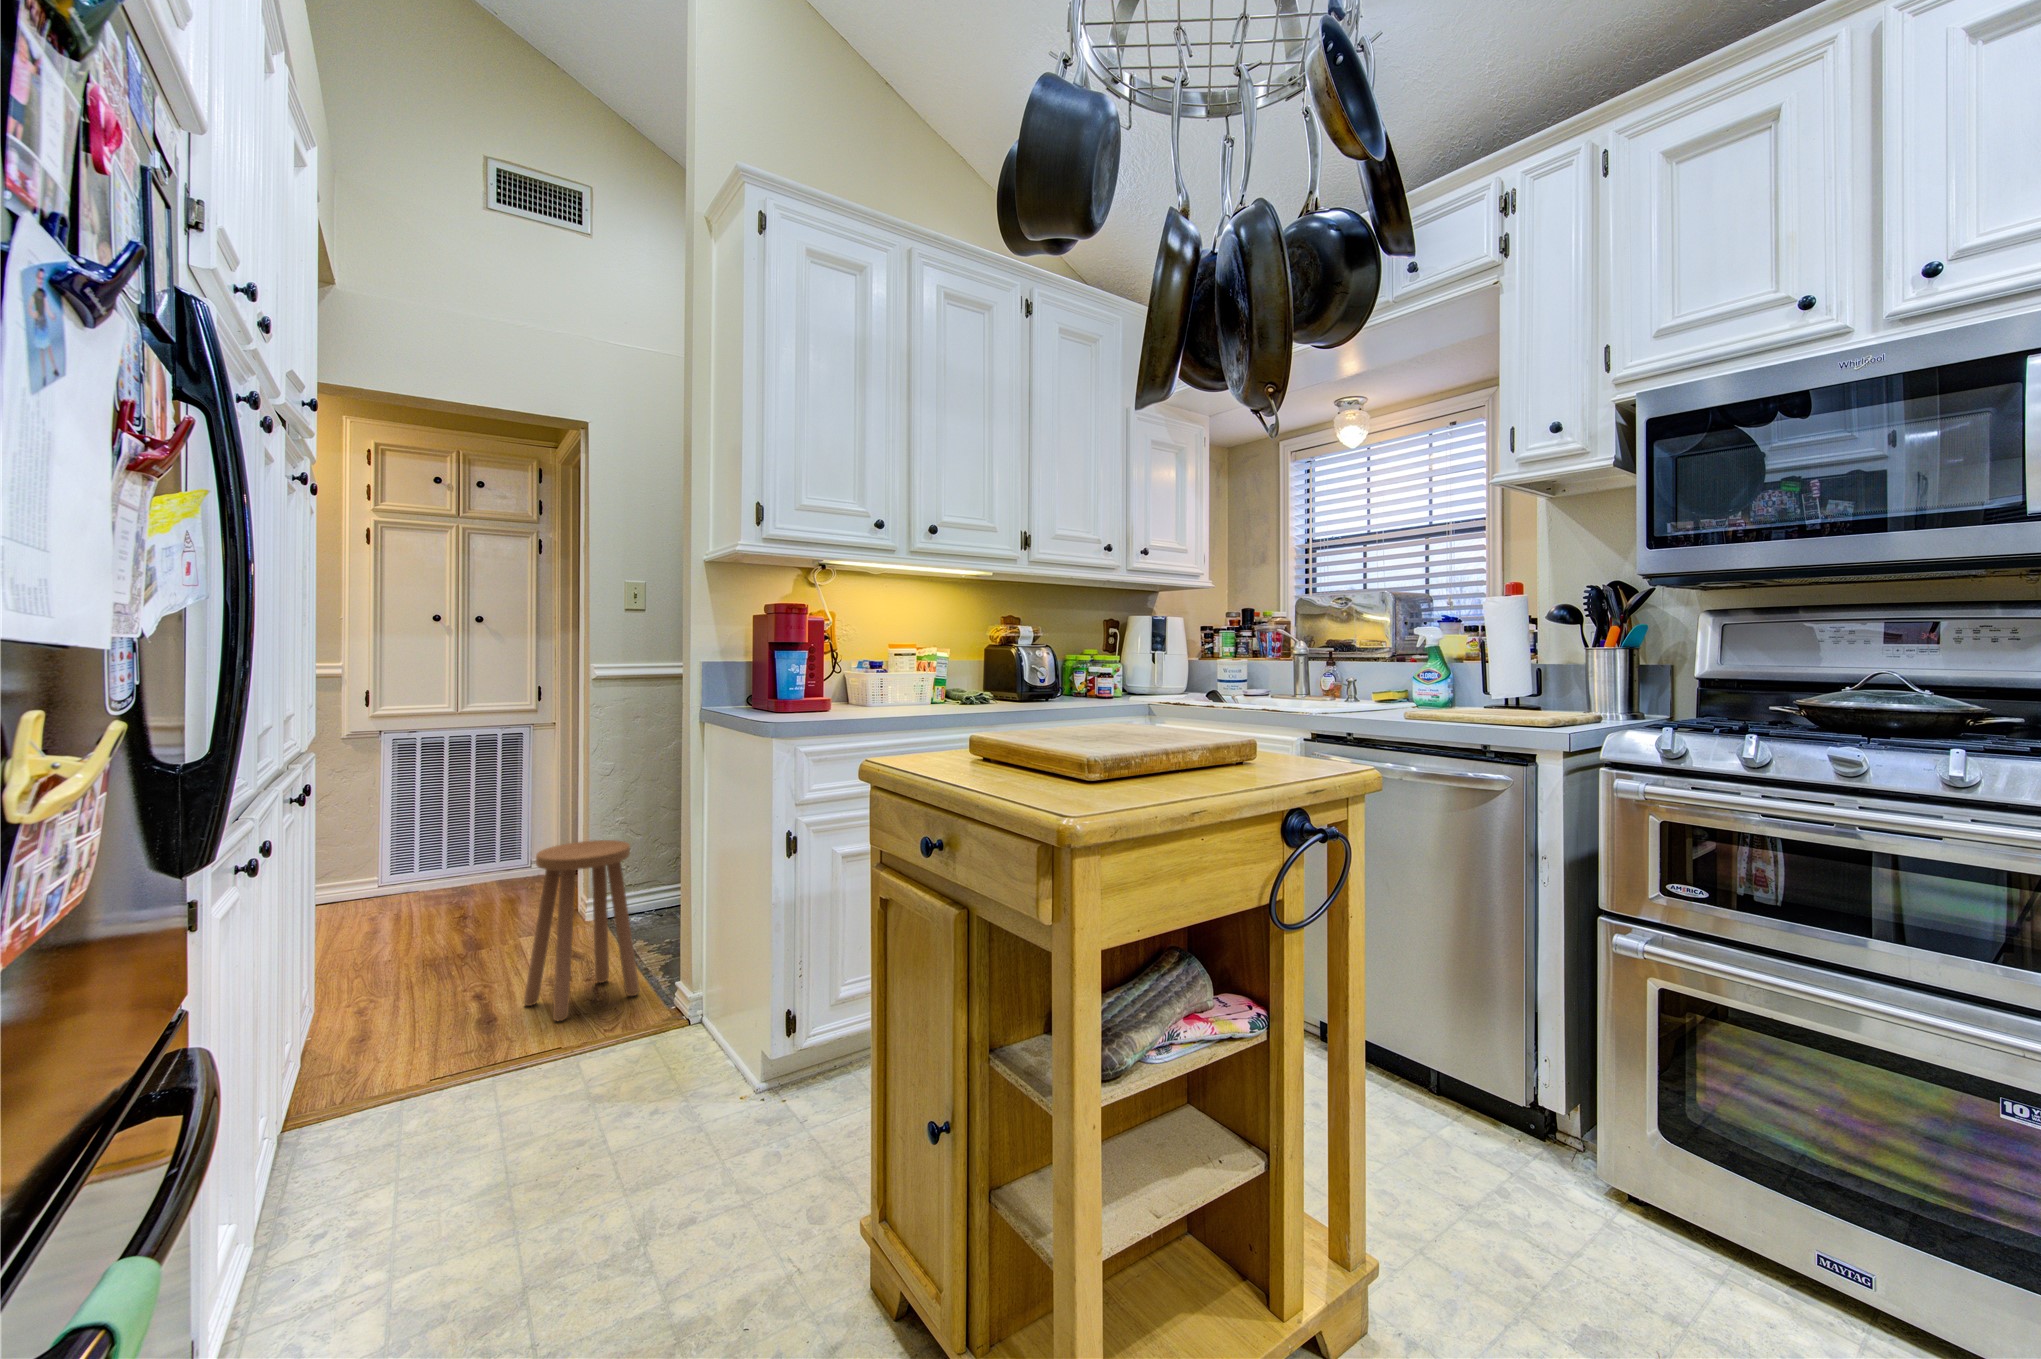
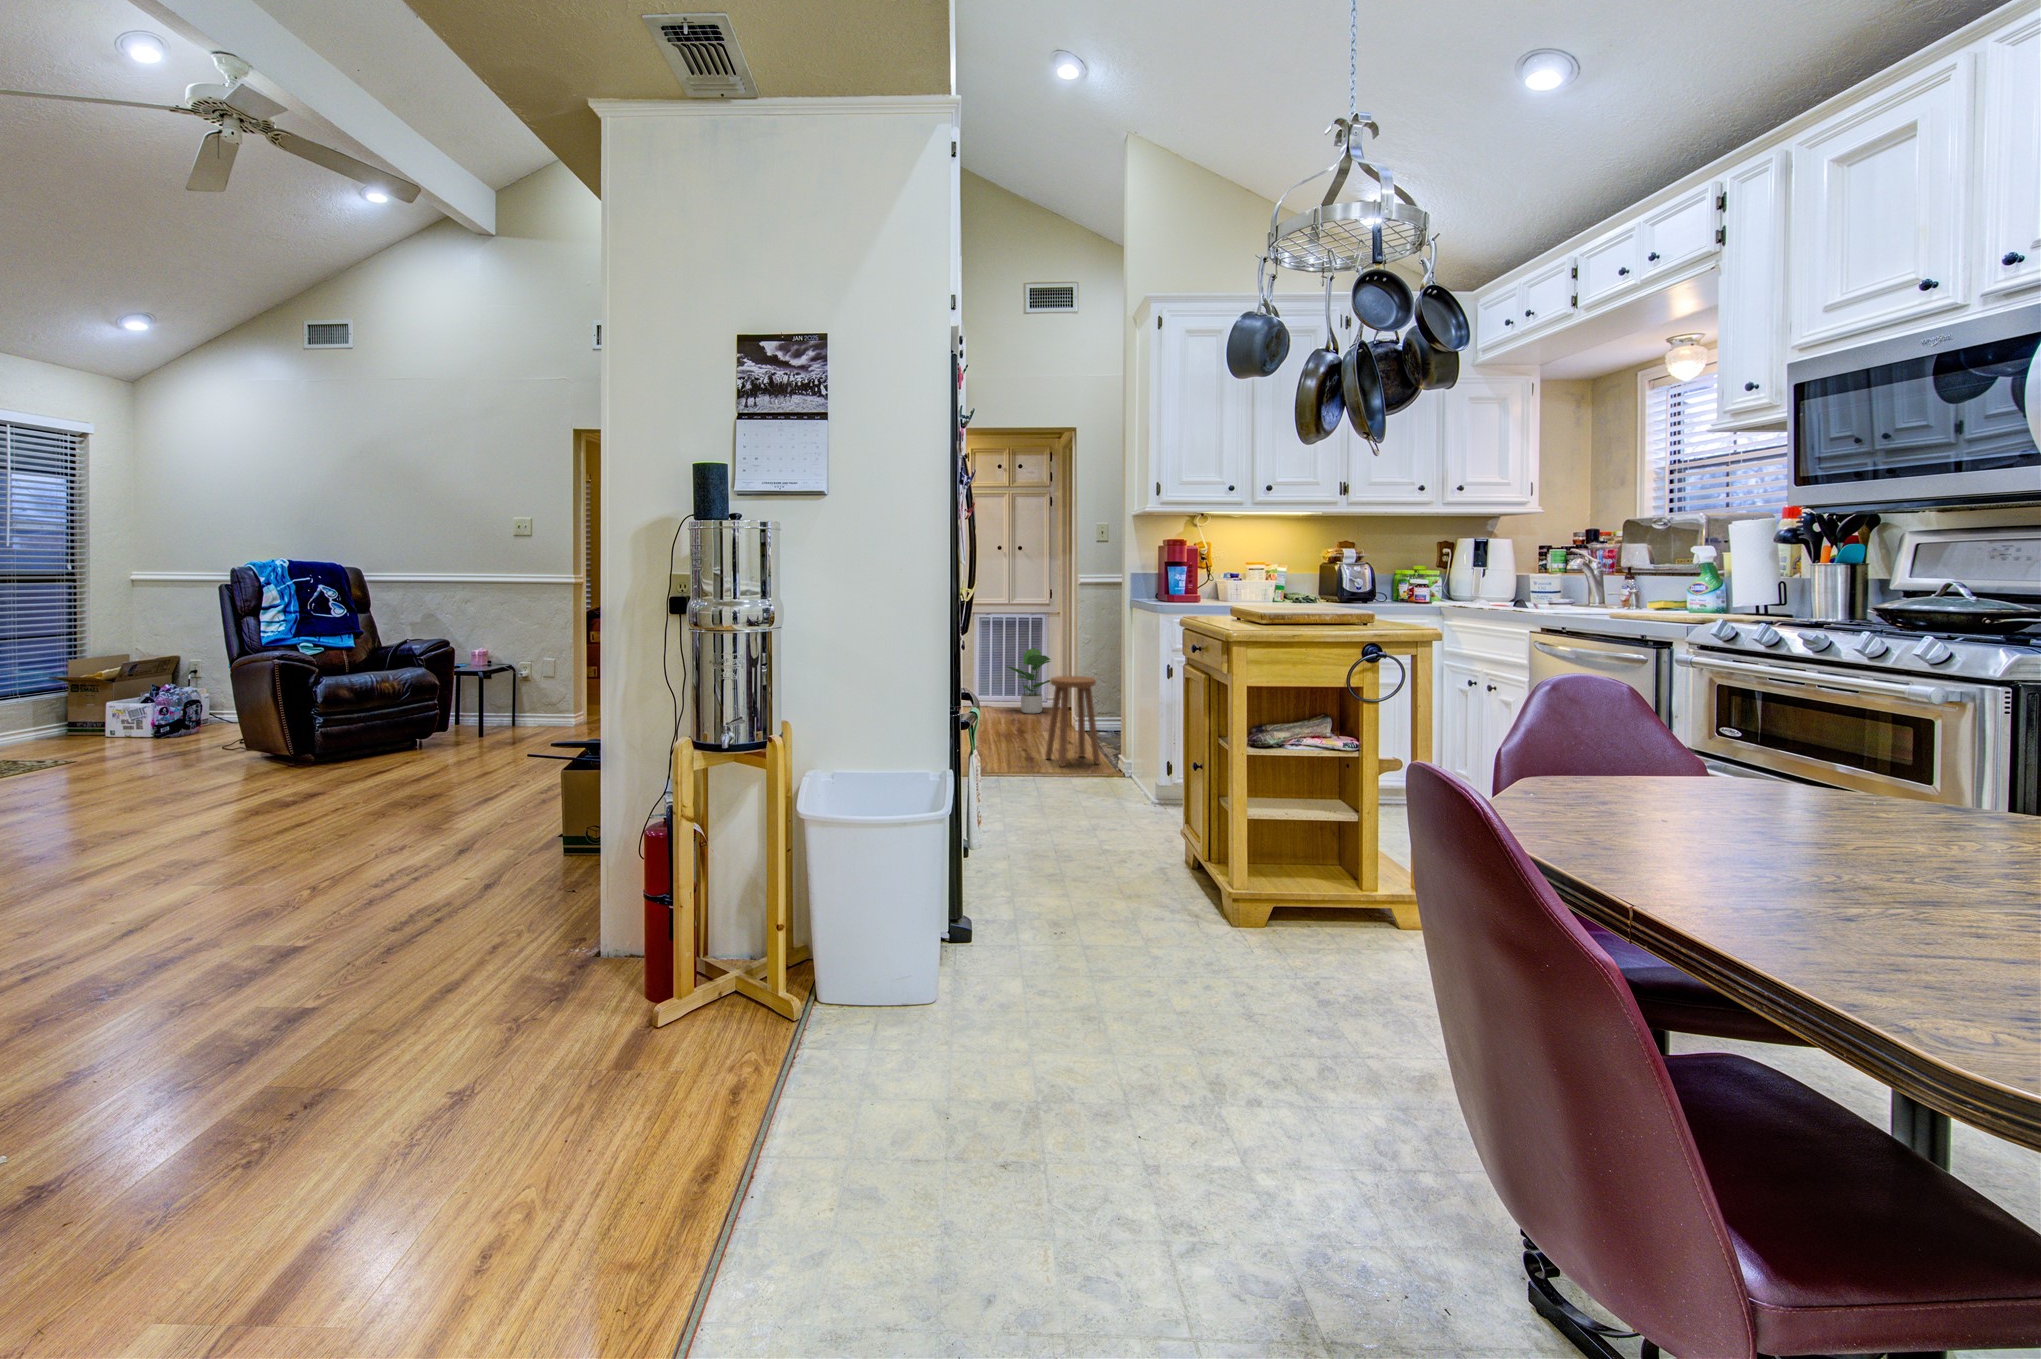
potted plant: none [450,780,546,892] -> present [1007,648,1050,714]

